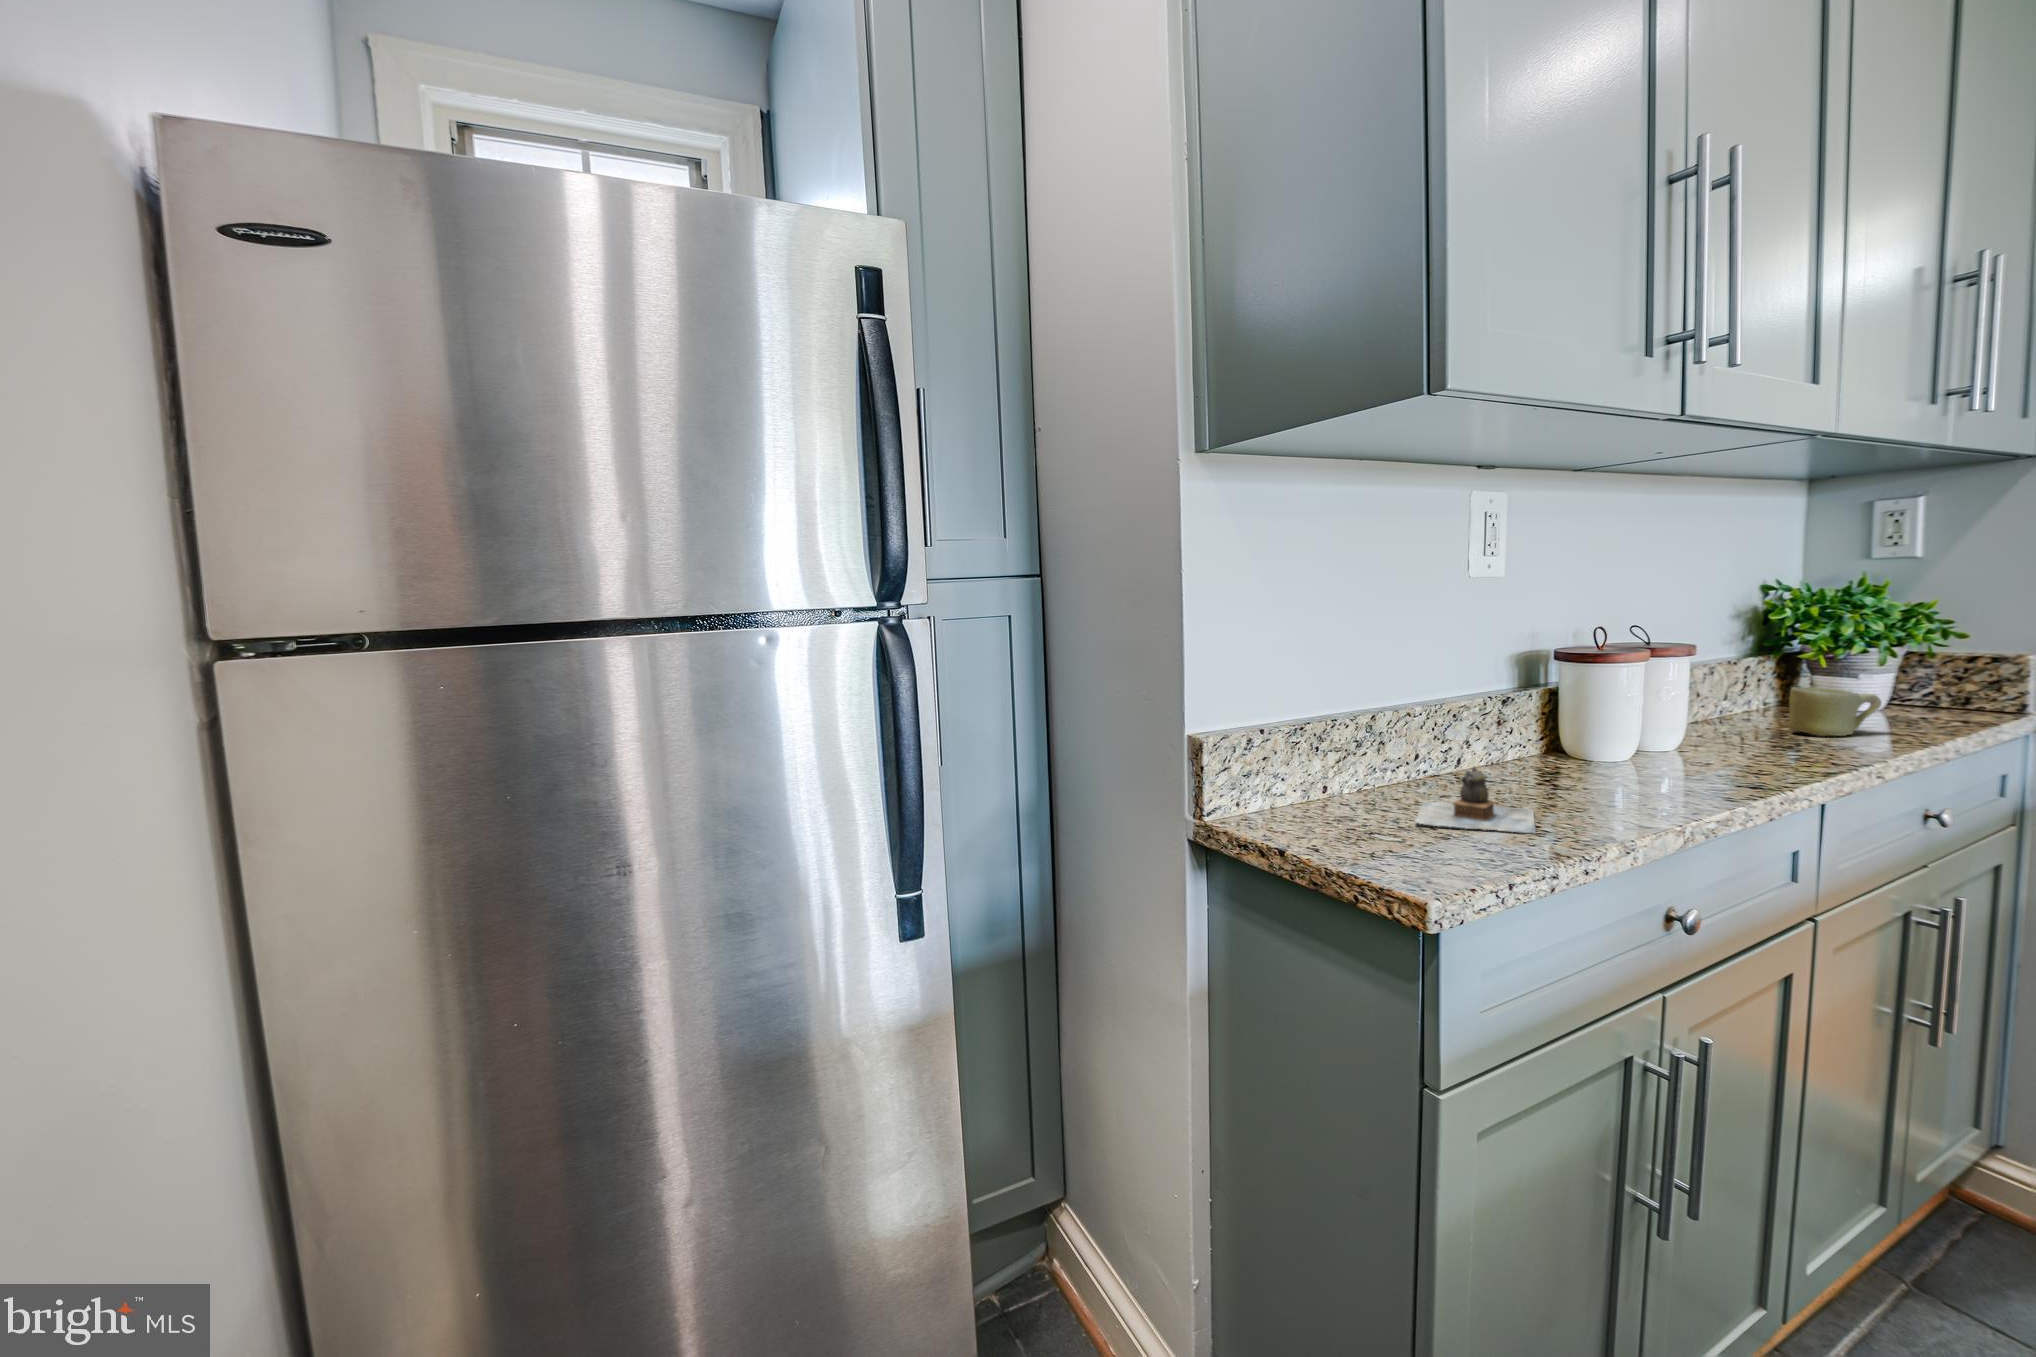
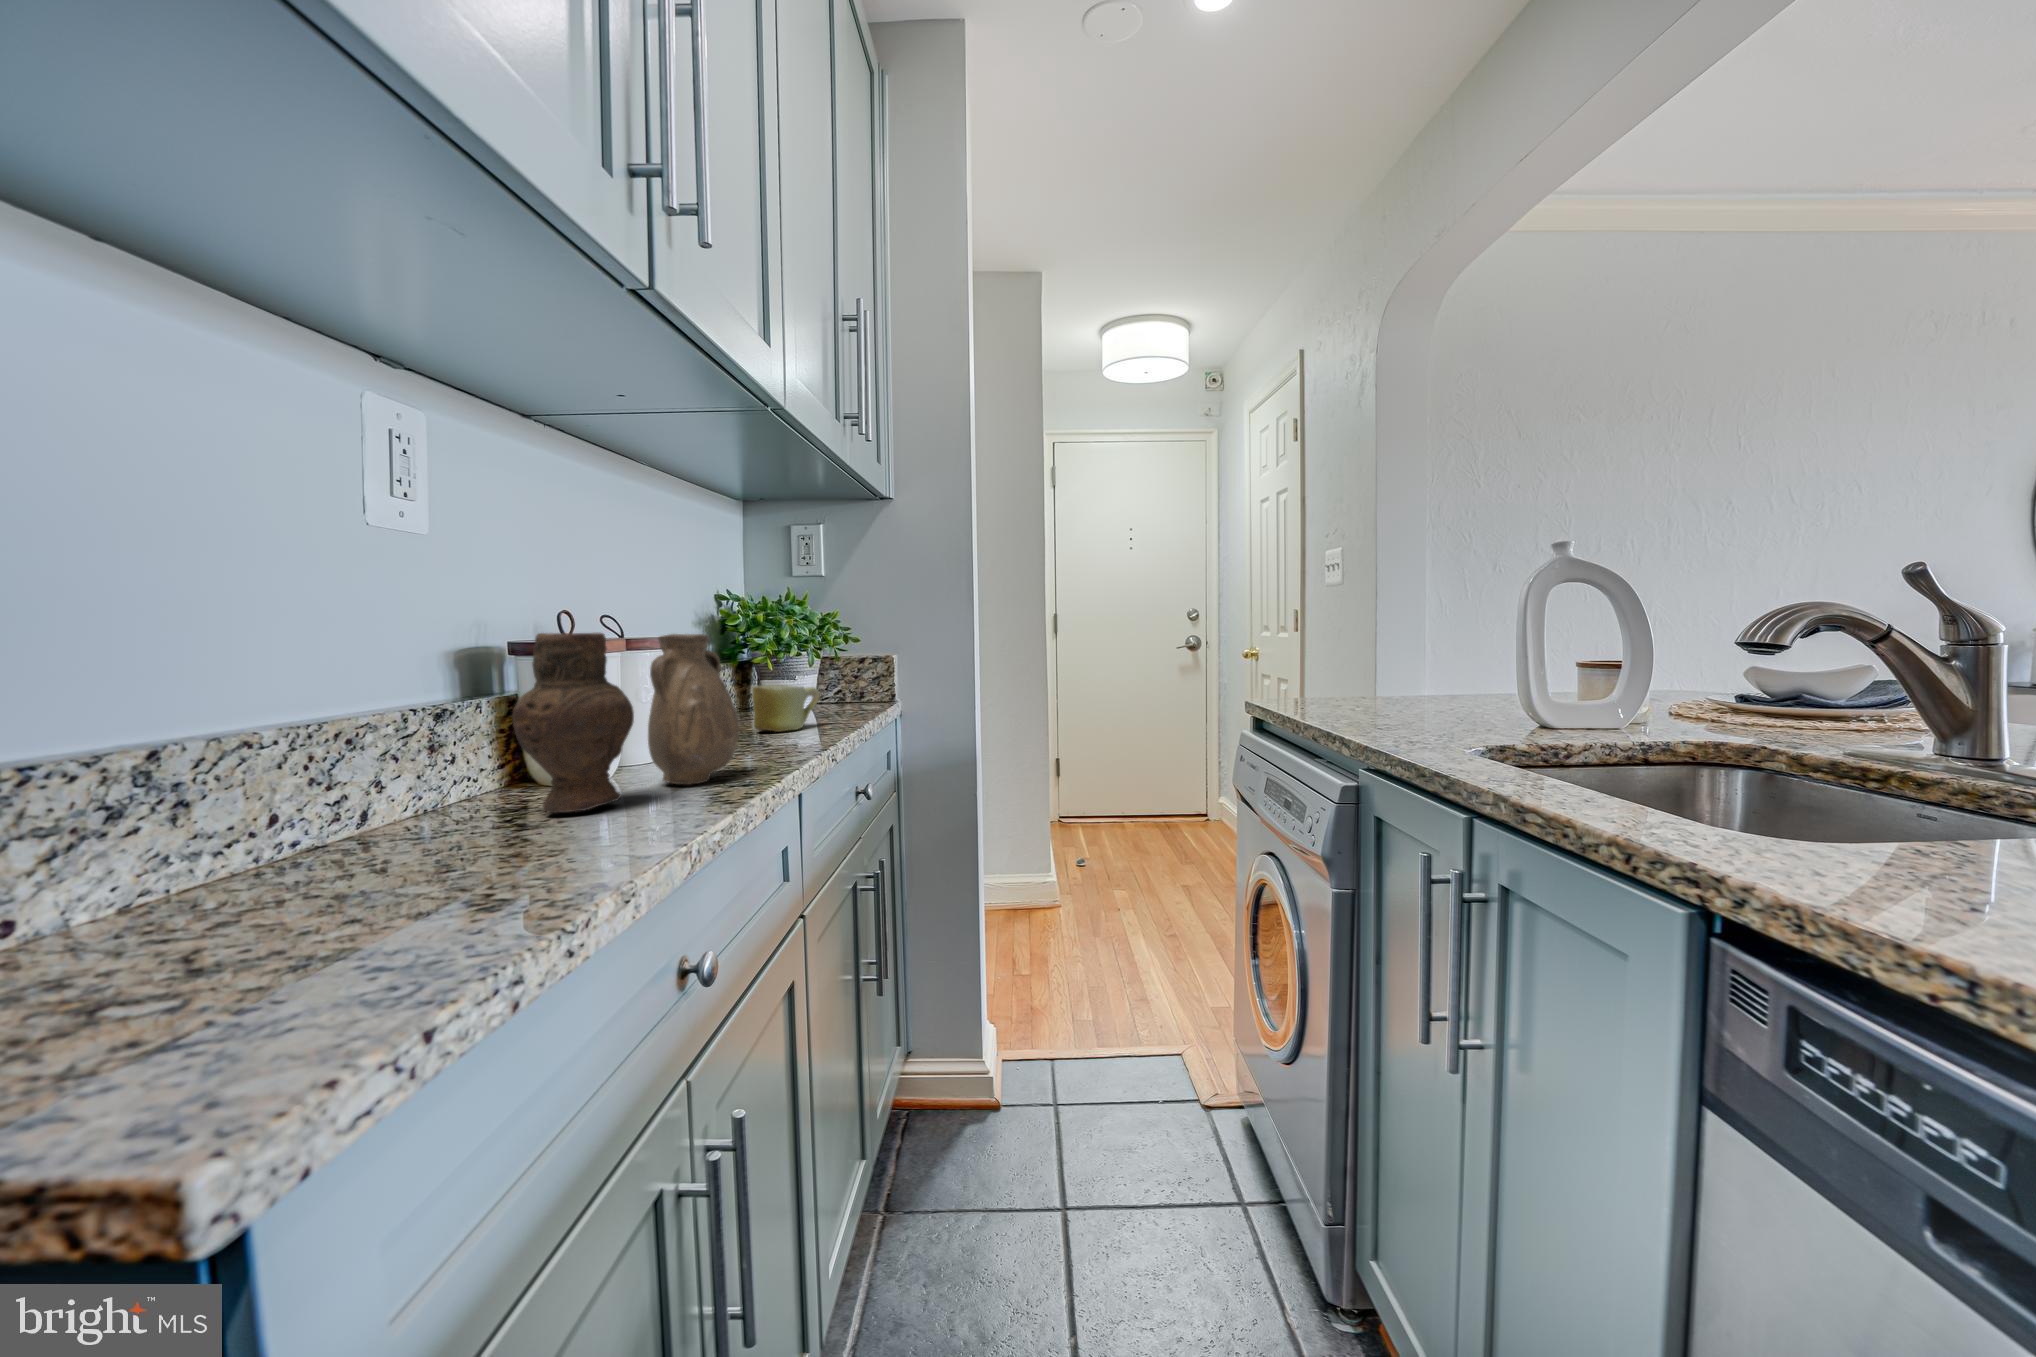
vase: none [1556,654,1754,783] -> present [513,633,740,813]
teapot: present [1415,767,1536,833] -> none [230,812,485,948]

